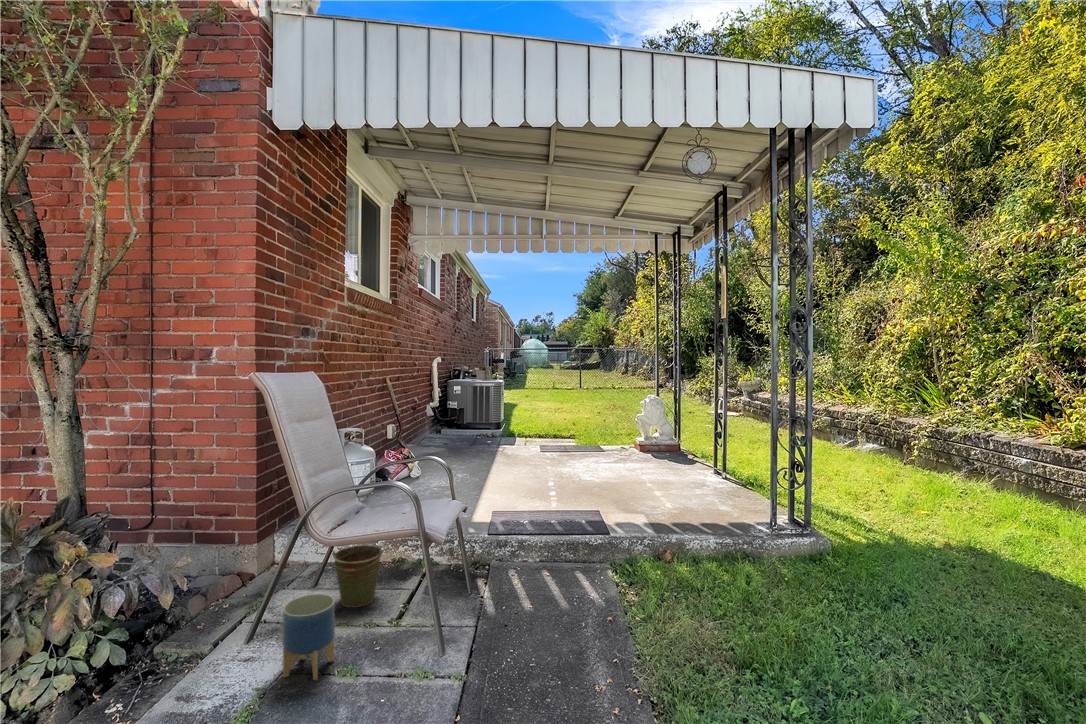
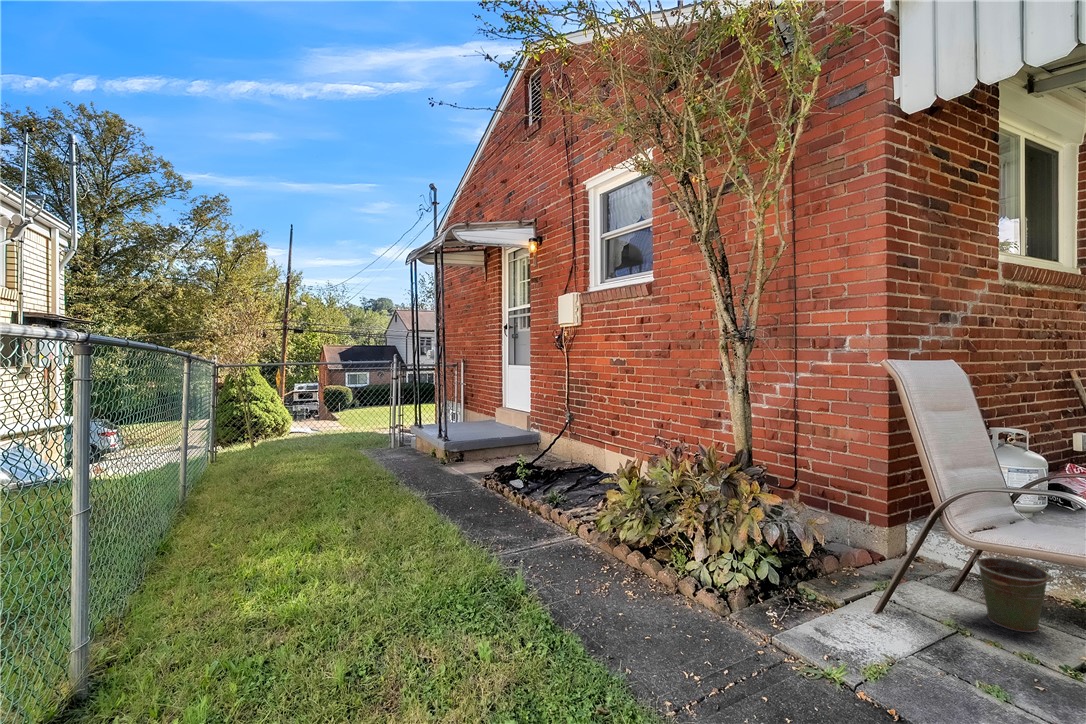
planter: present [283,594,335,680] -> none [912,585,975,678]

